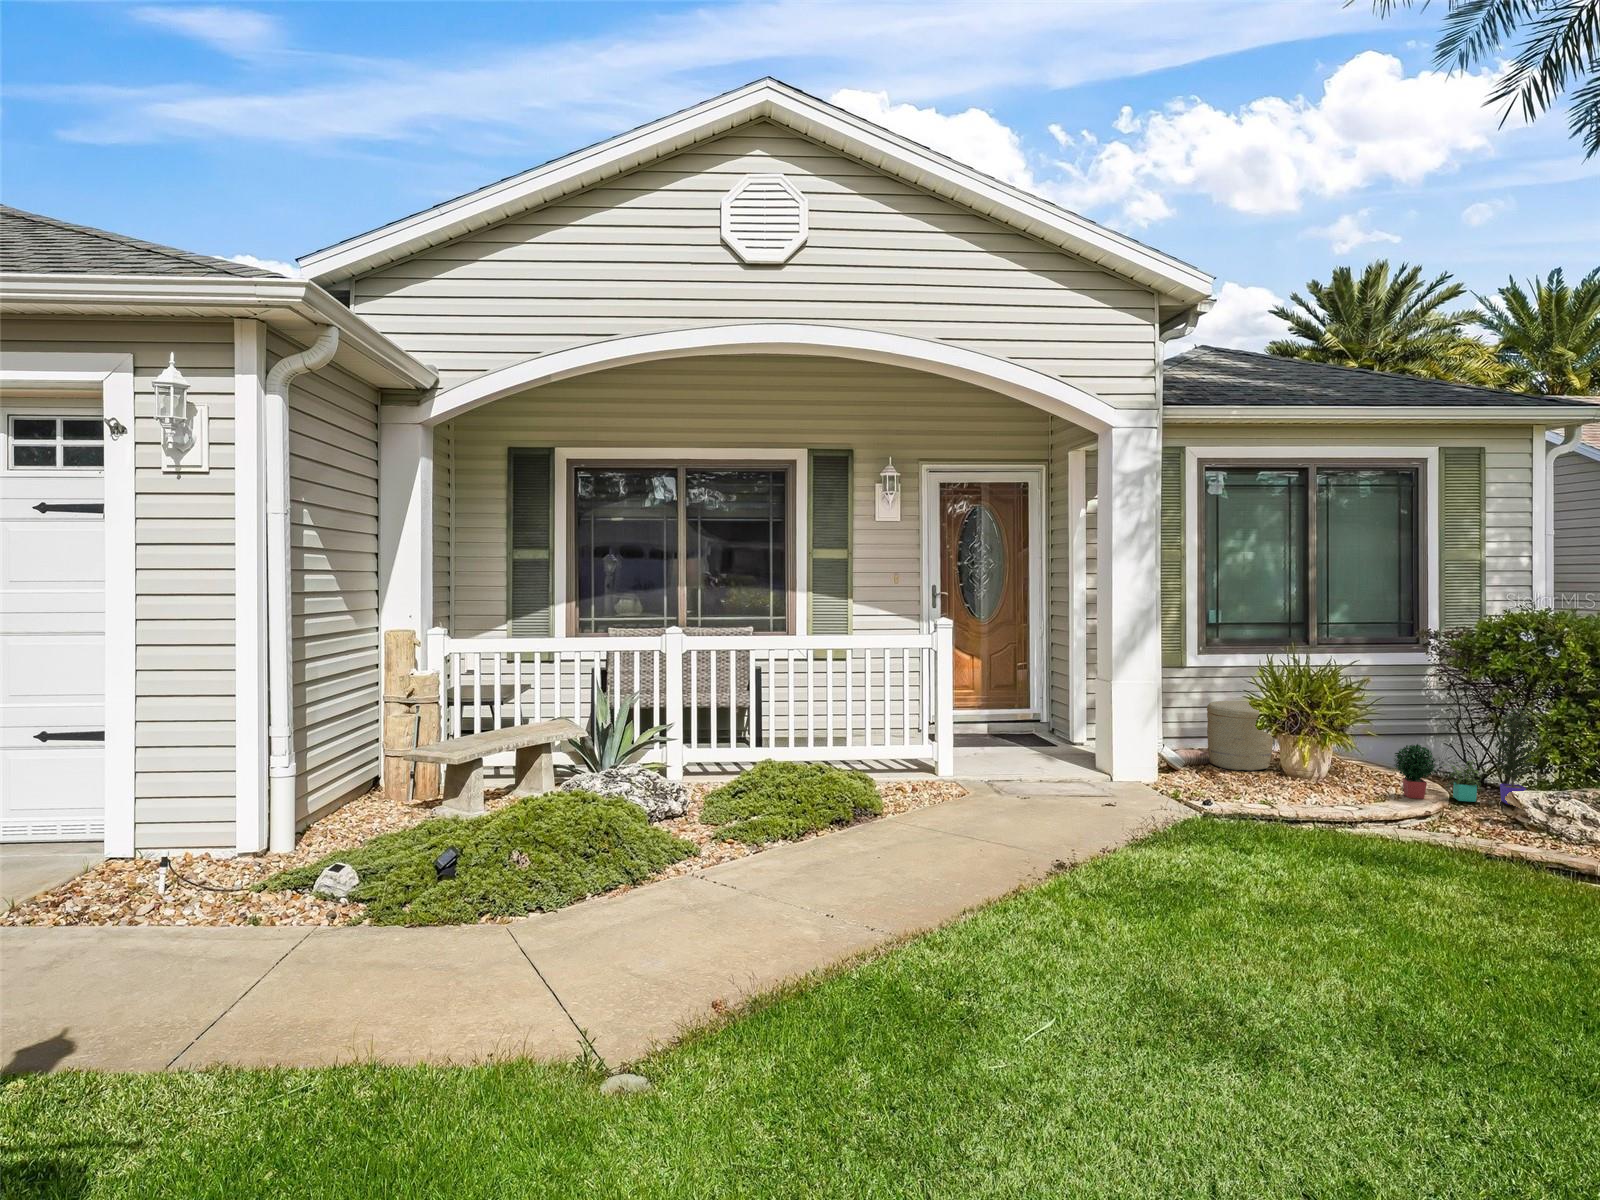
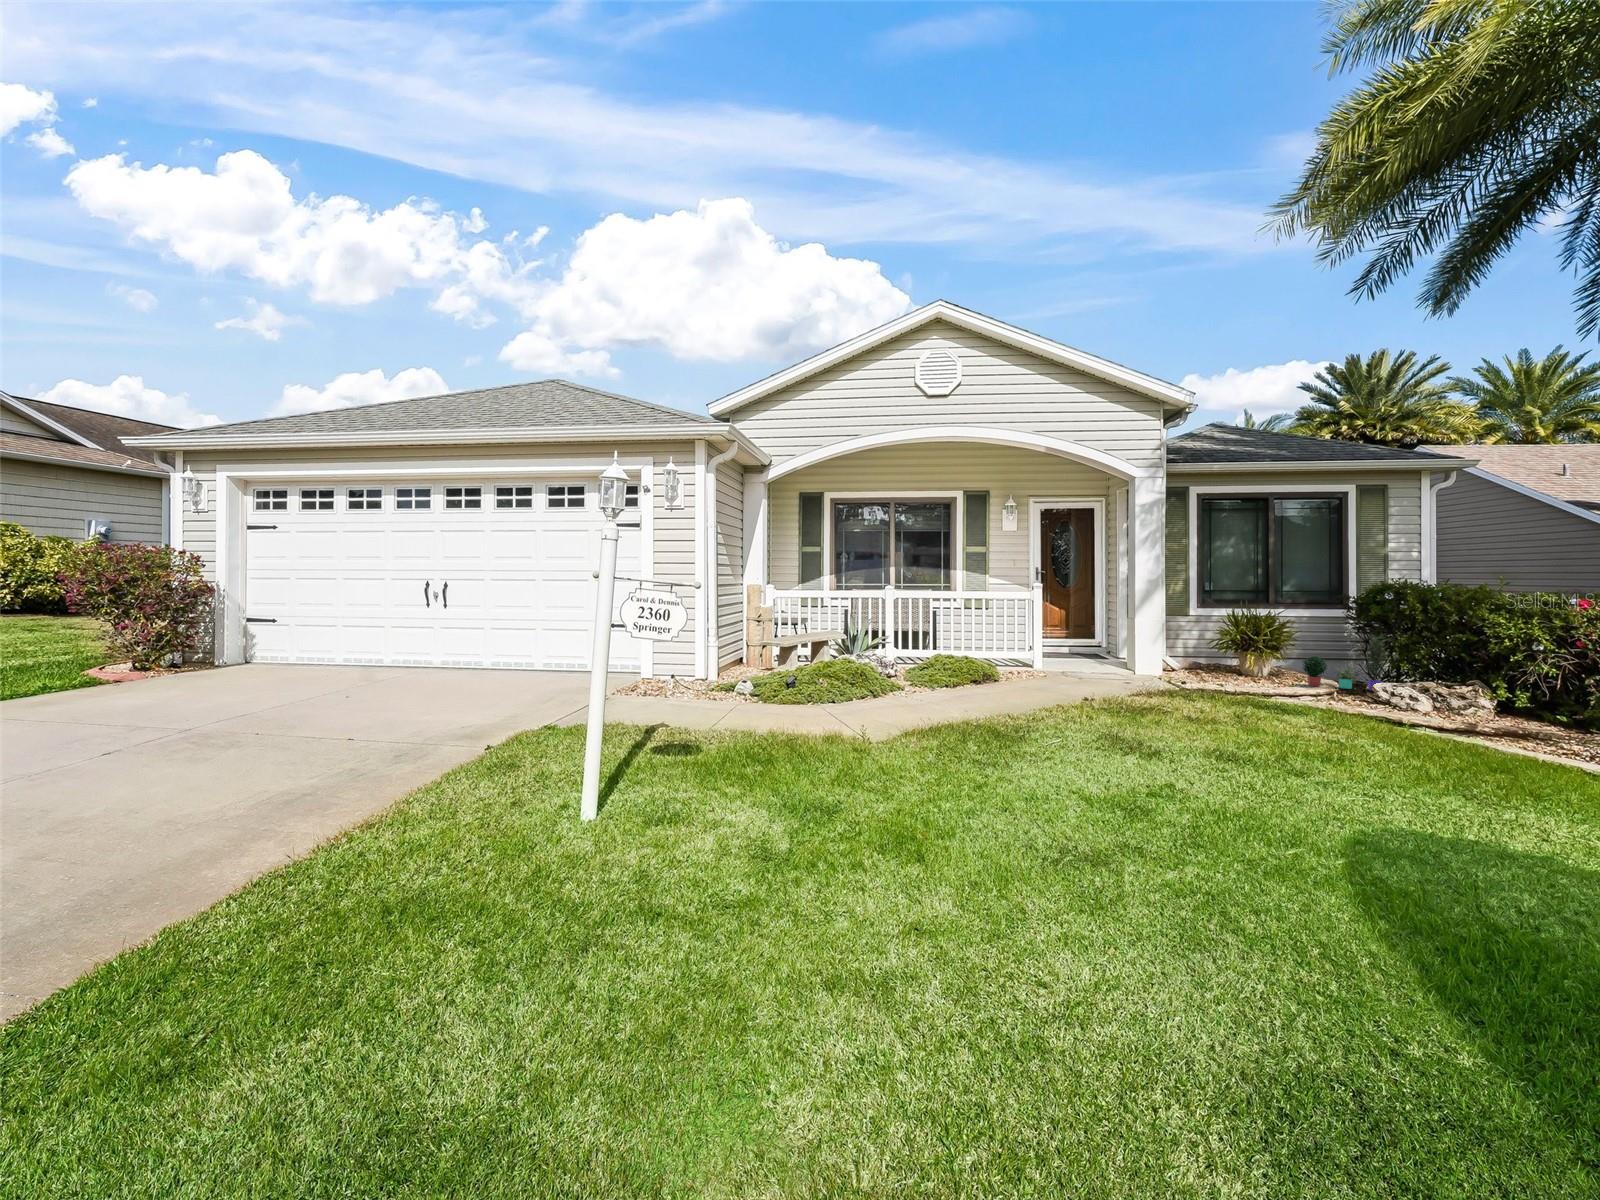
woven basket: present [1207,701,1273,771] -> none [1194,634,1236,672]

